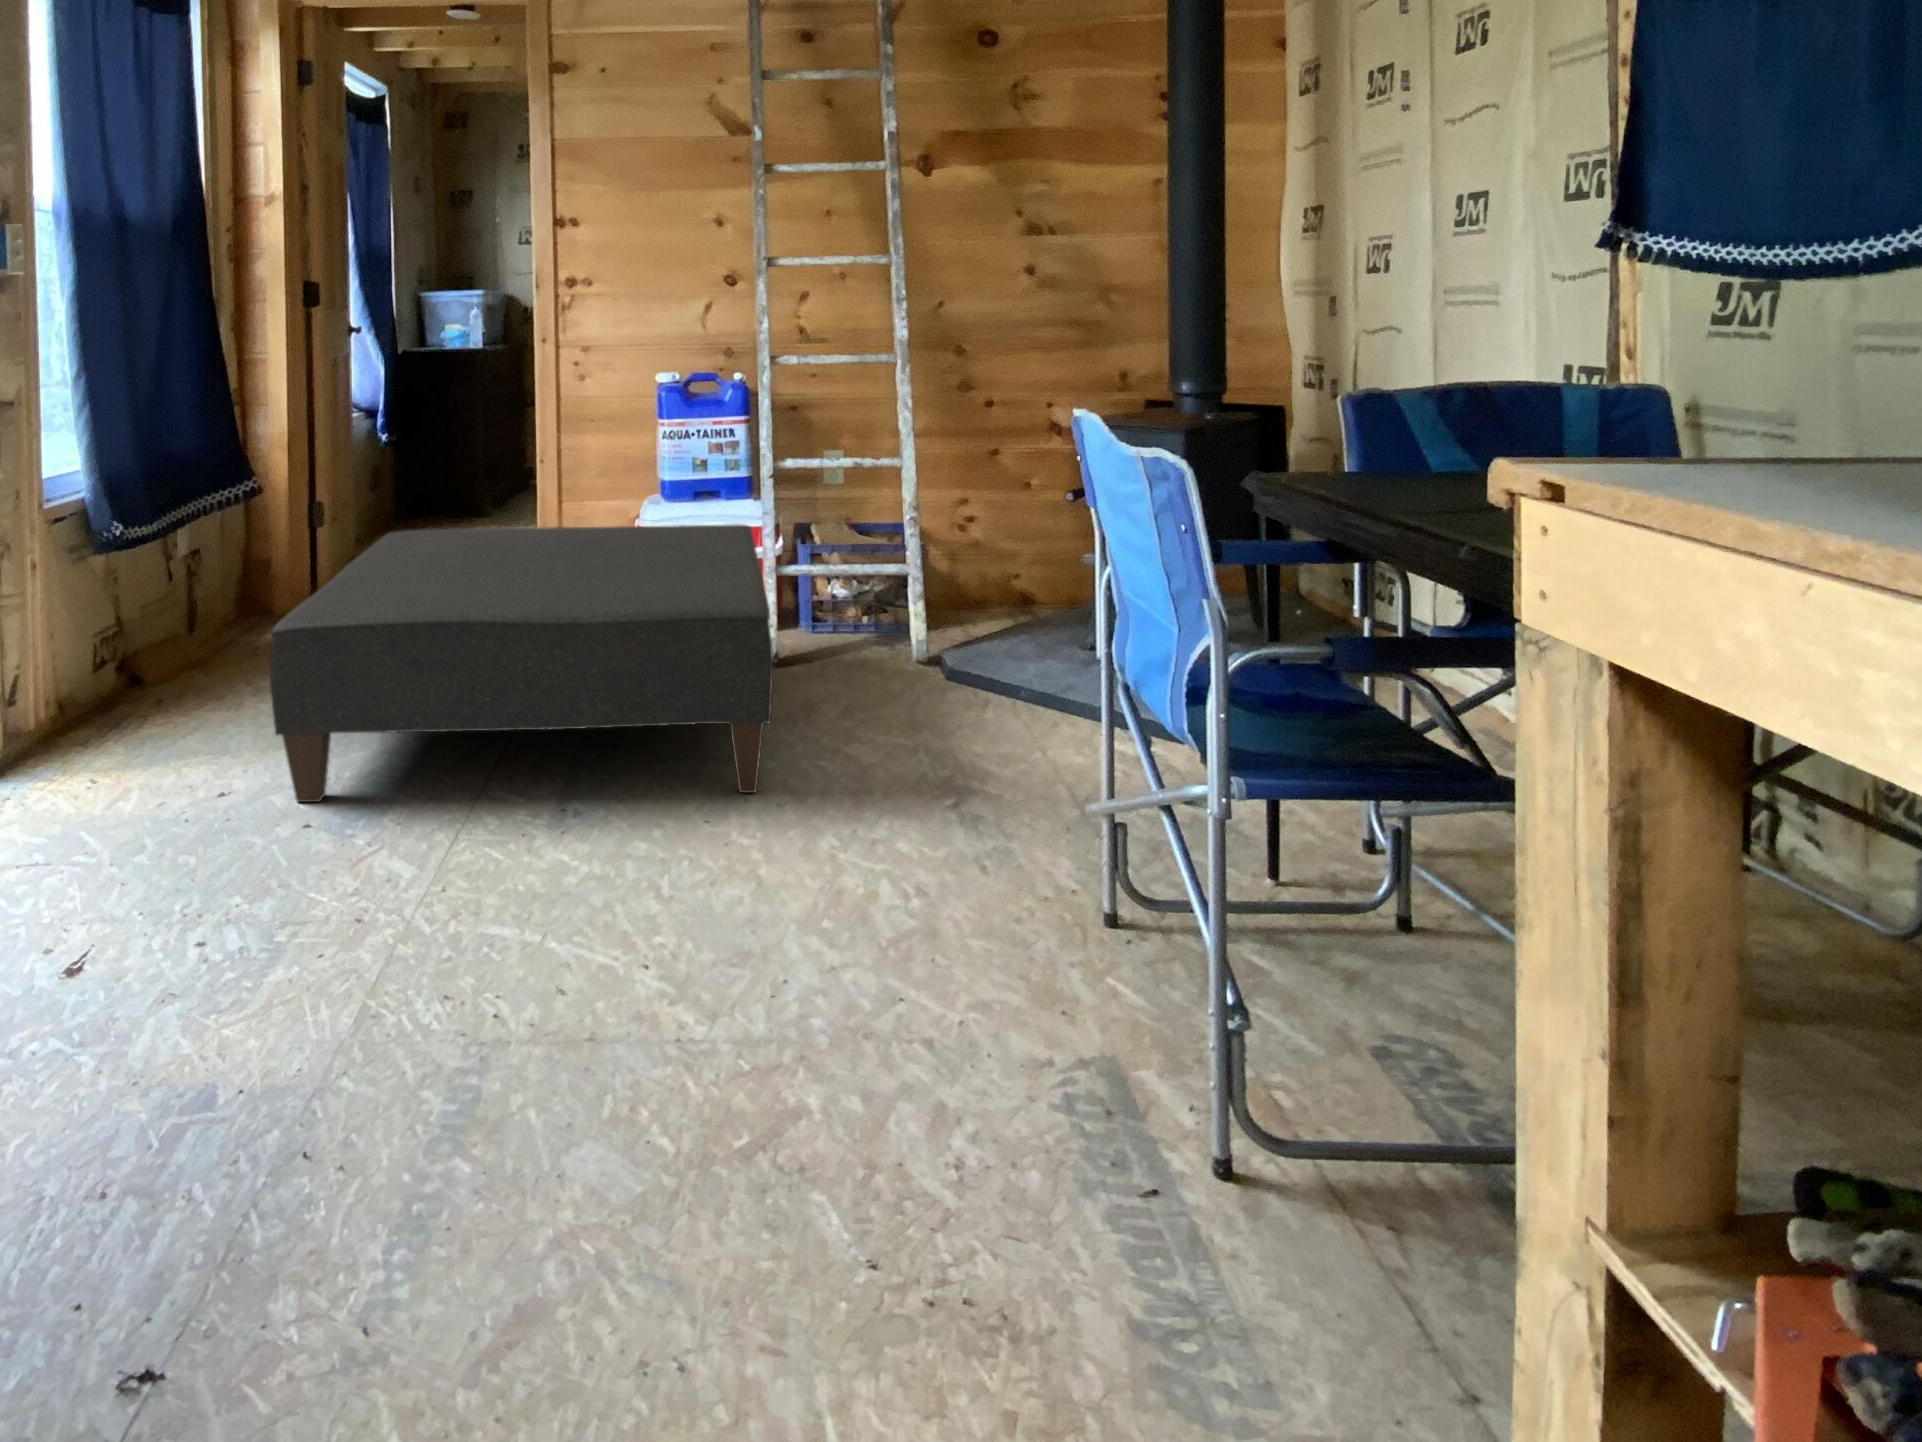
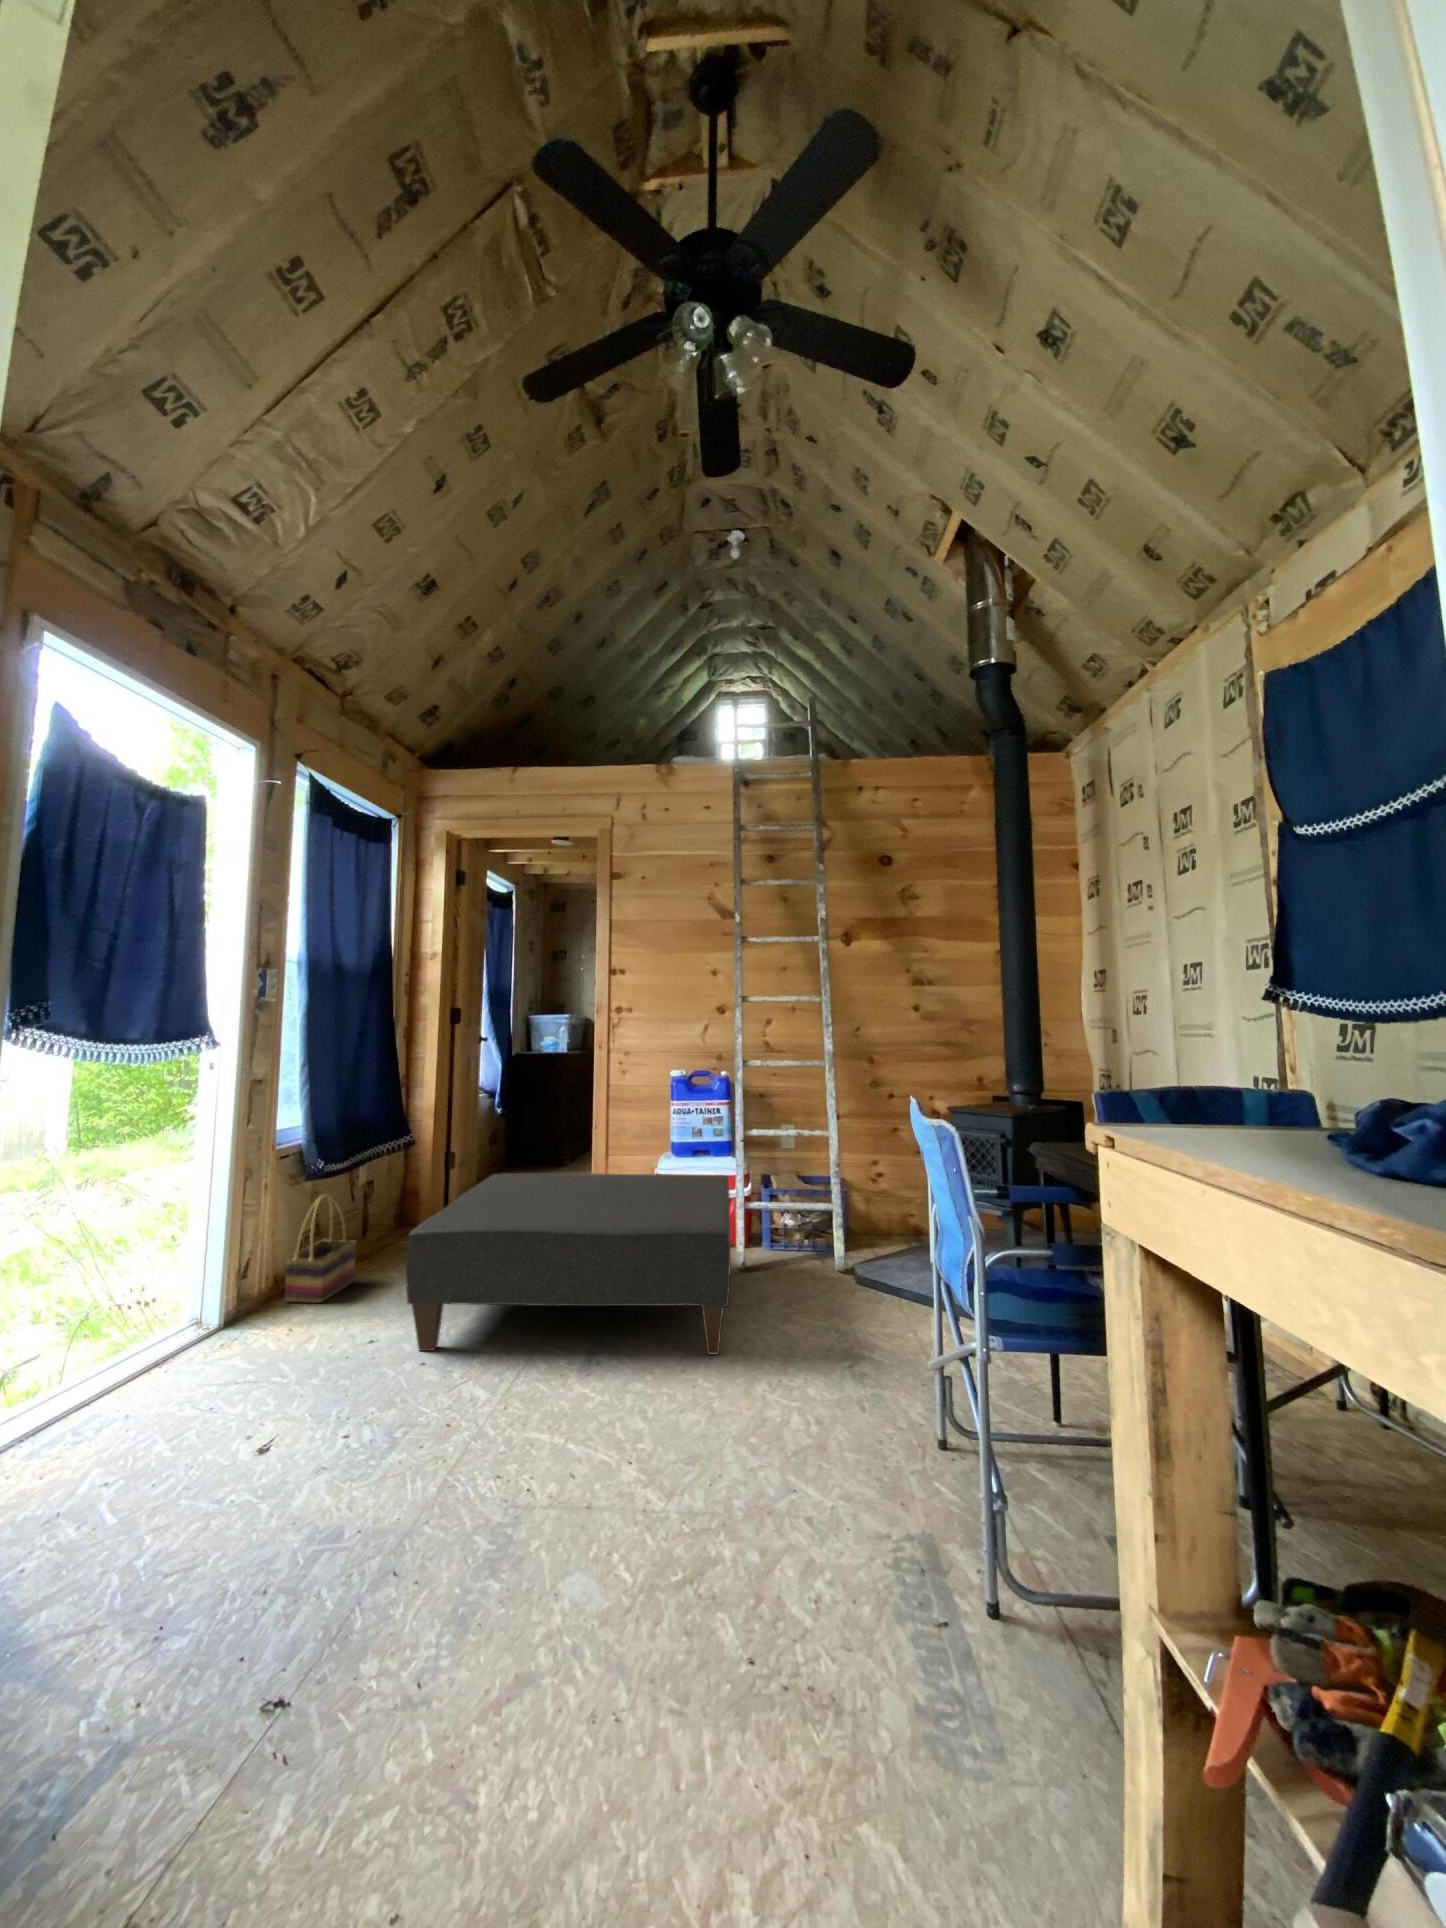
basket: none [76,571,185,733] -> present [285,1195,356,1303]

